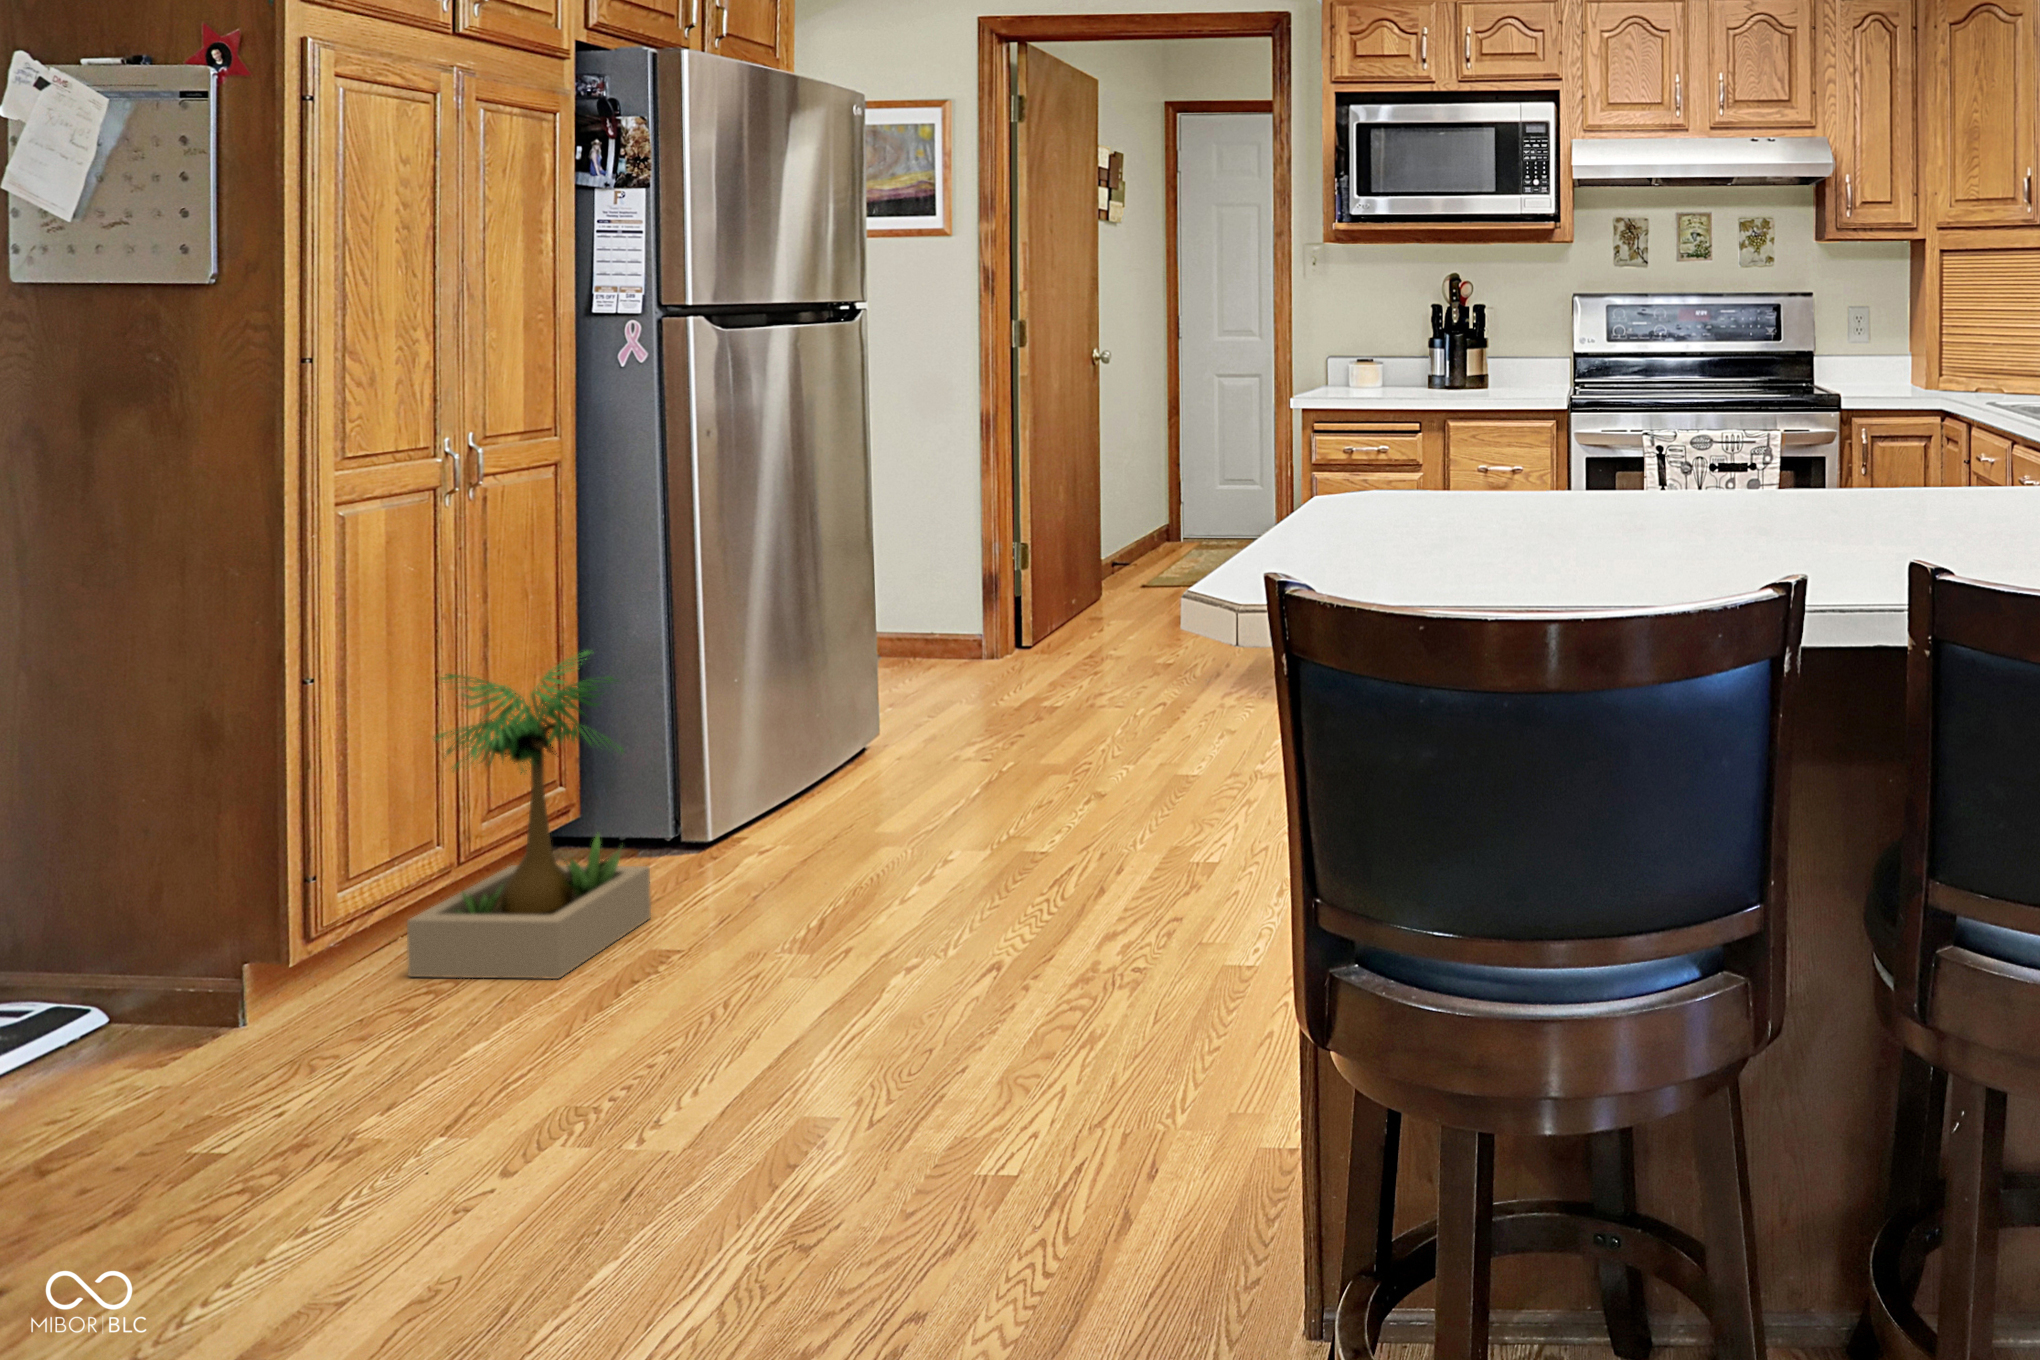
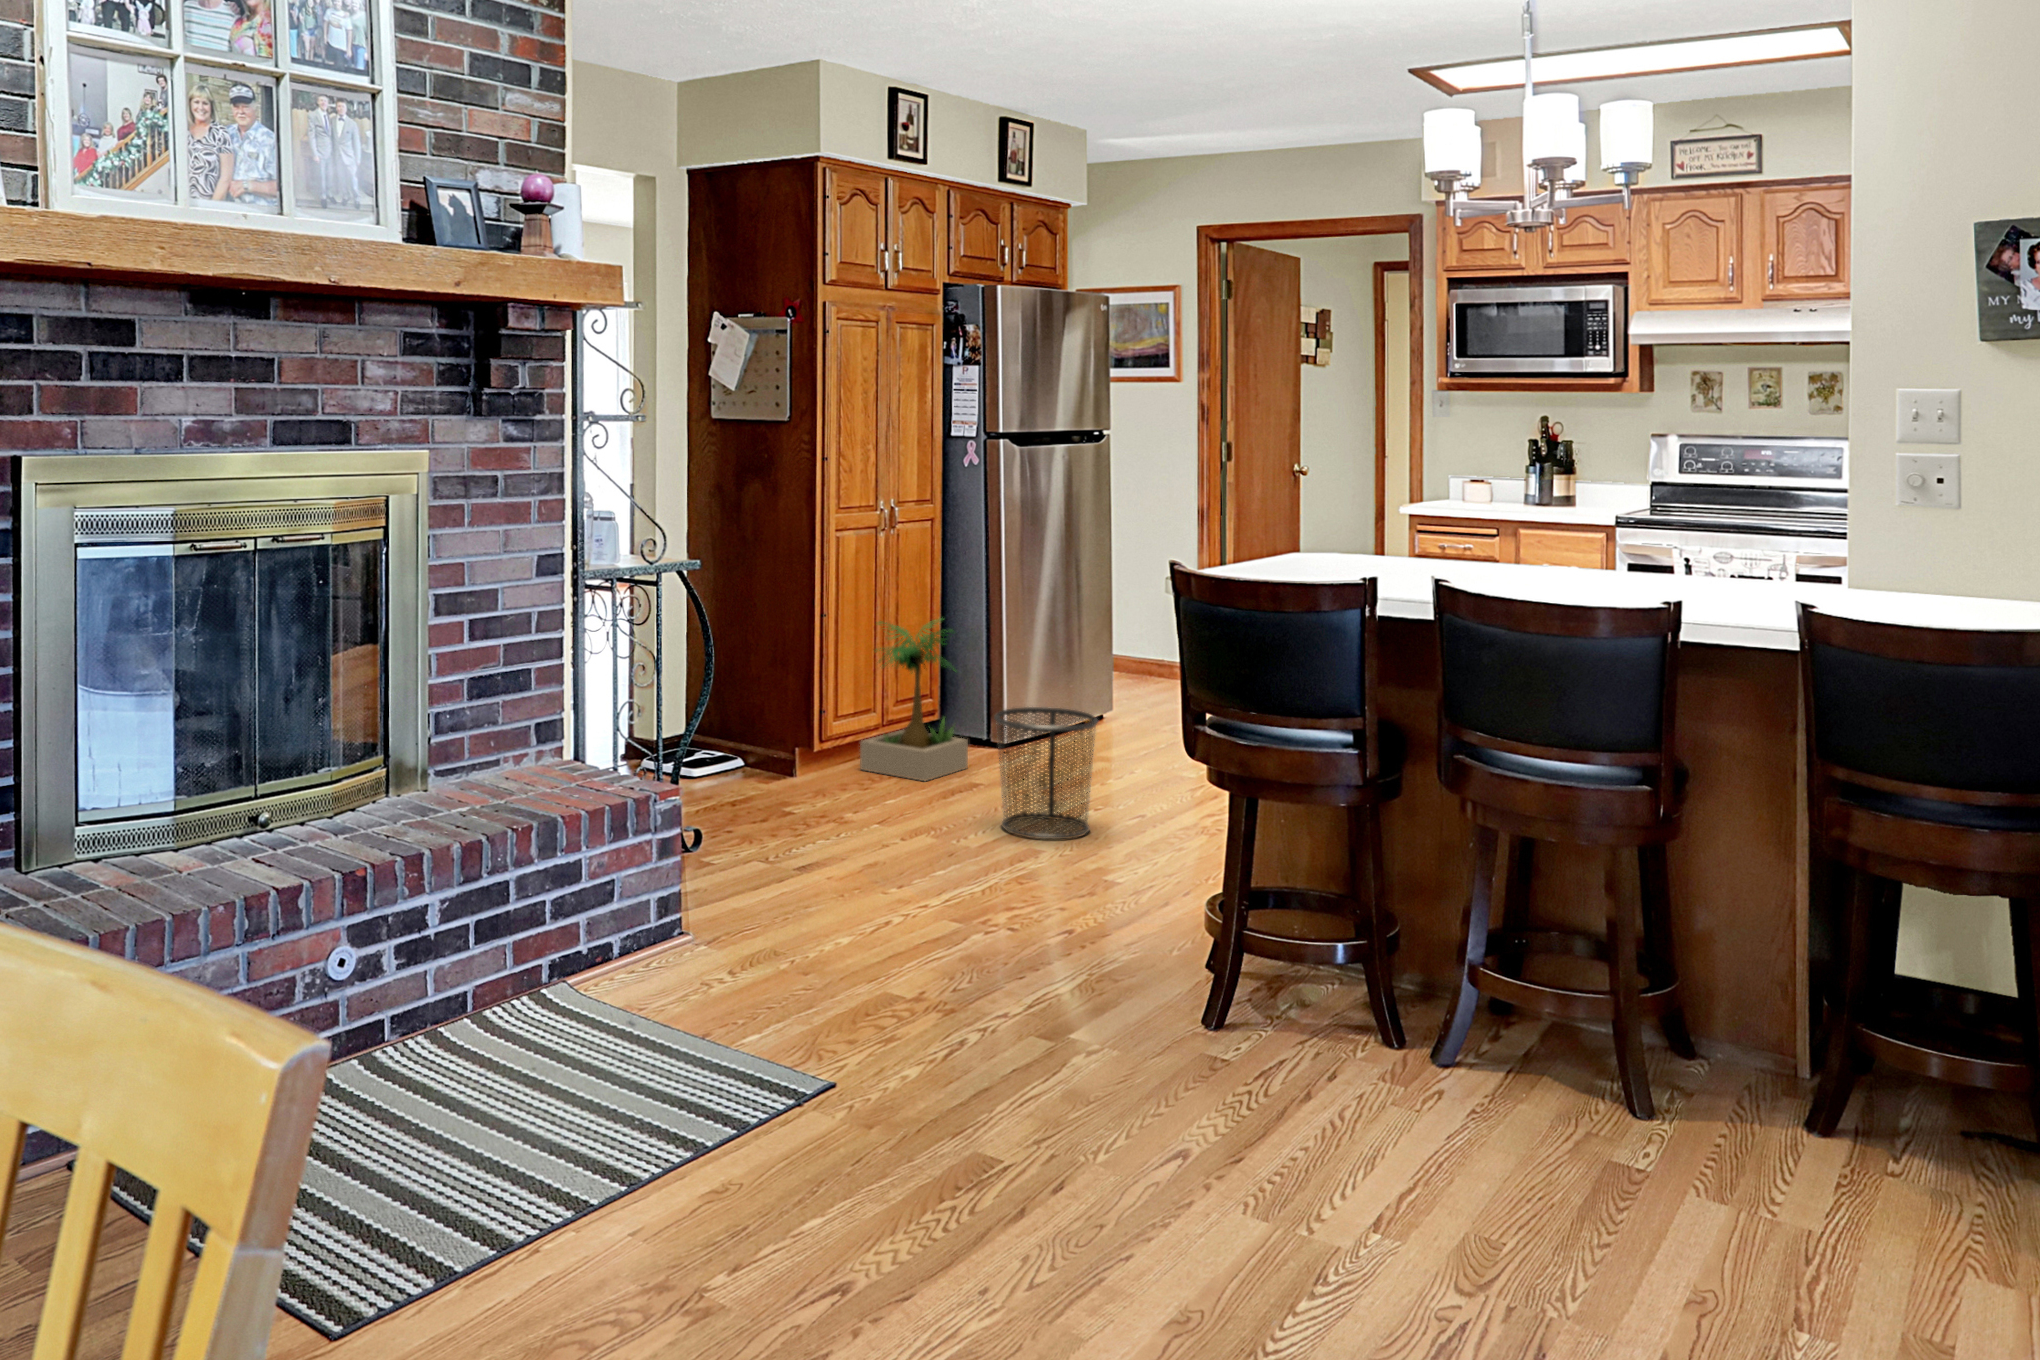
waste bin: none [716,815,937,1101] -> present [994,707,1098,839]

